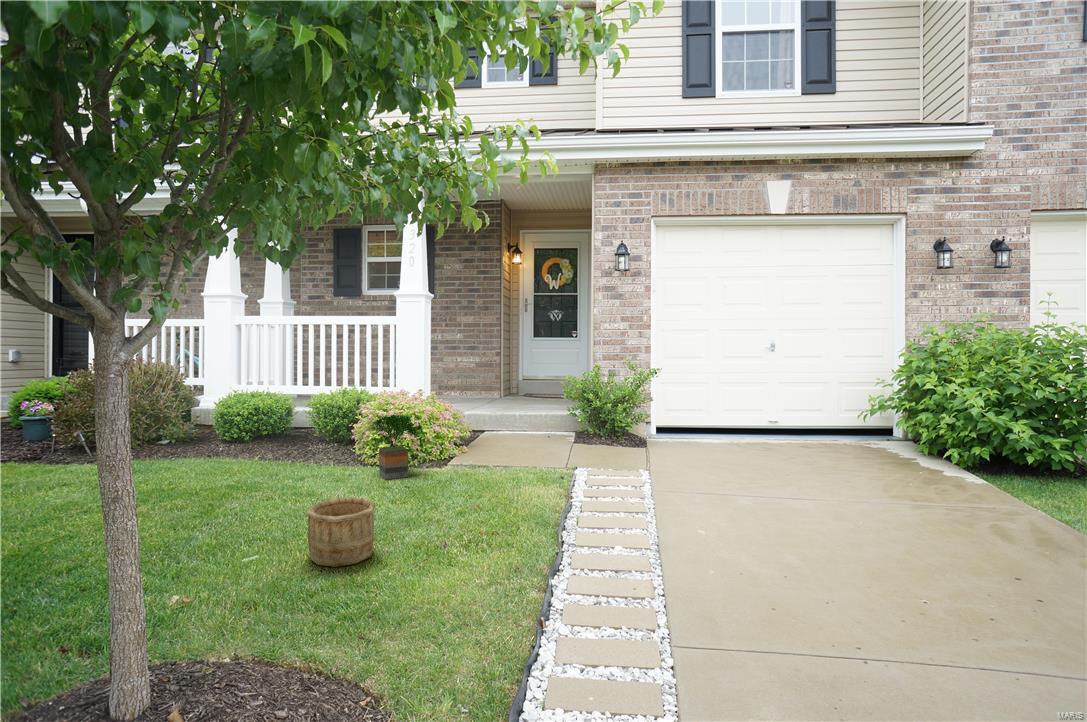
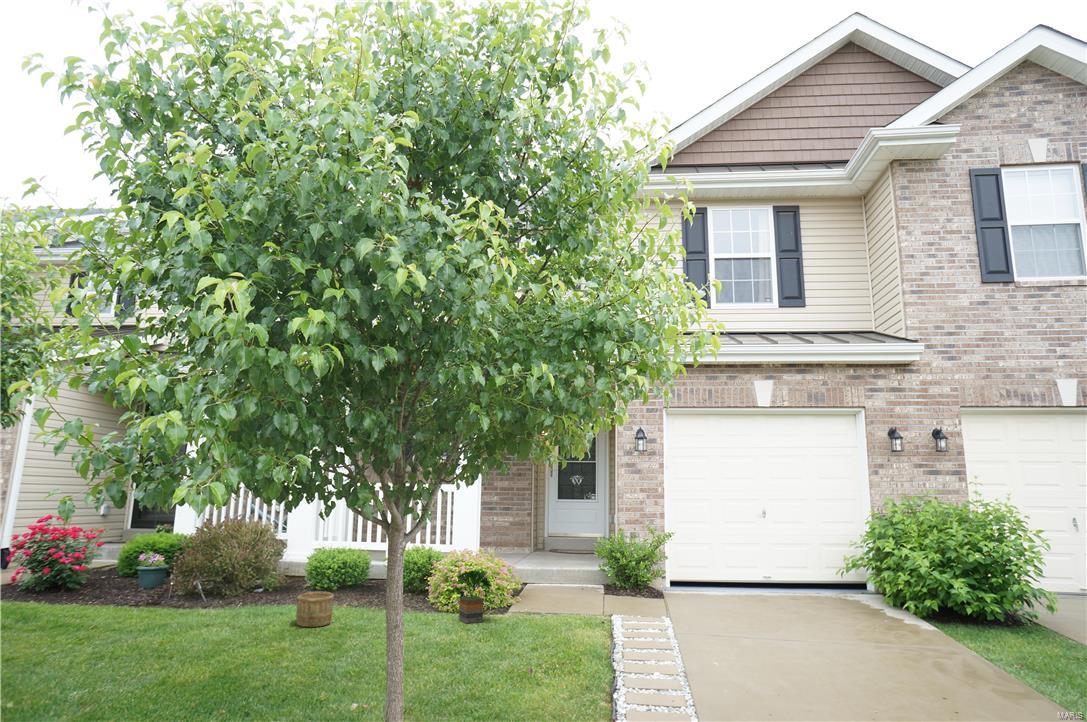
wooden bucket: present [306,497,375,567] -> present [296,591,334,627]

